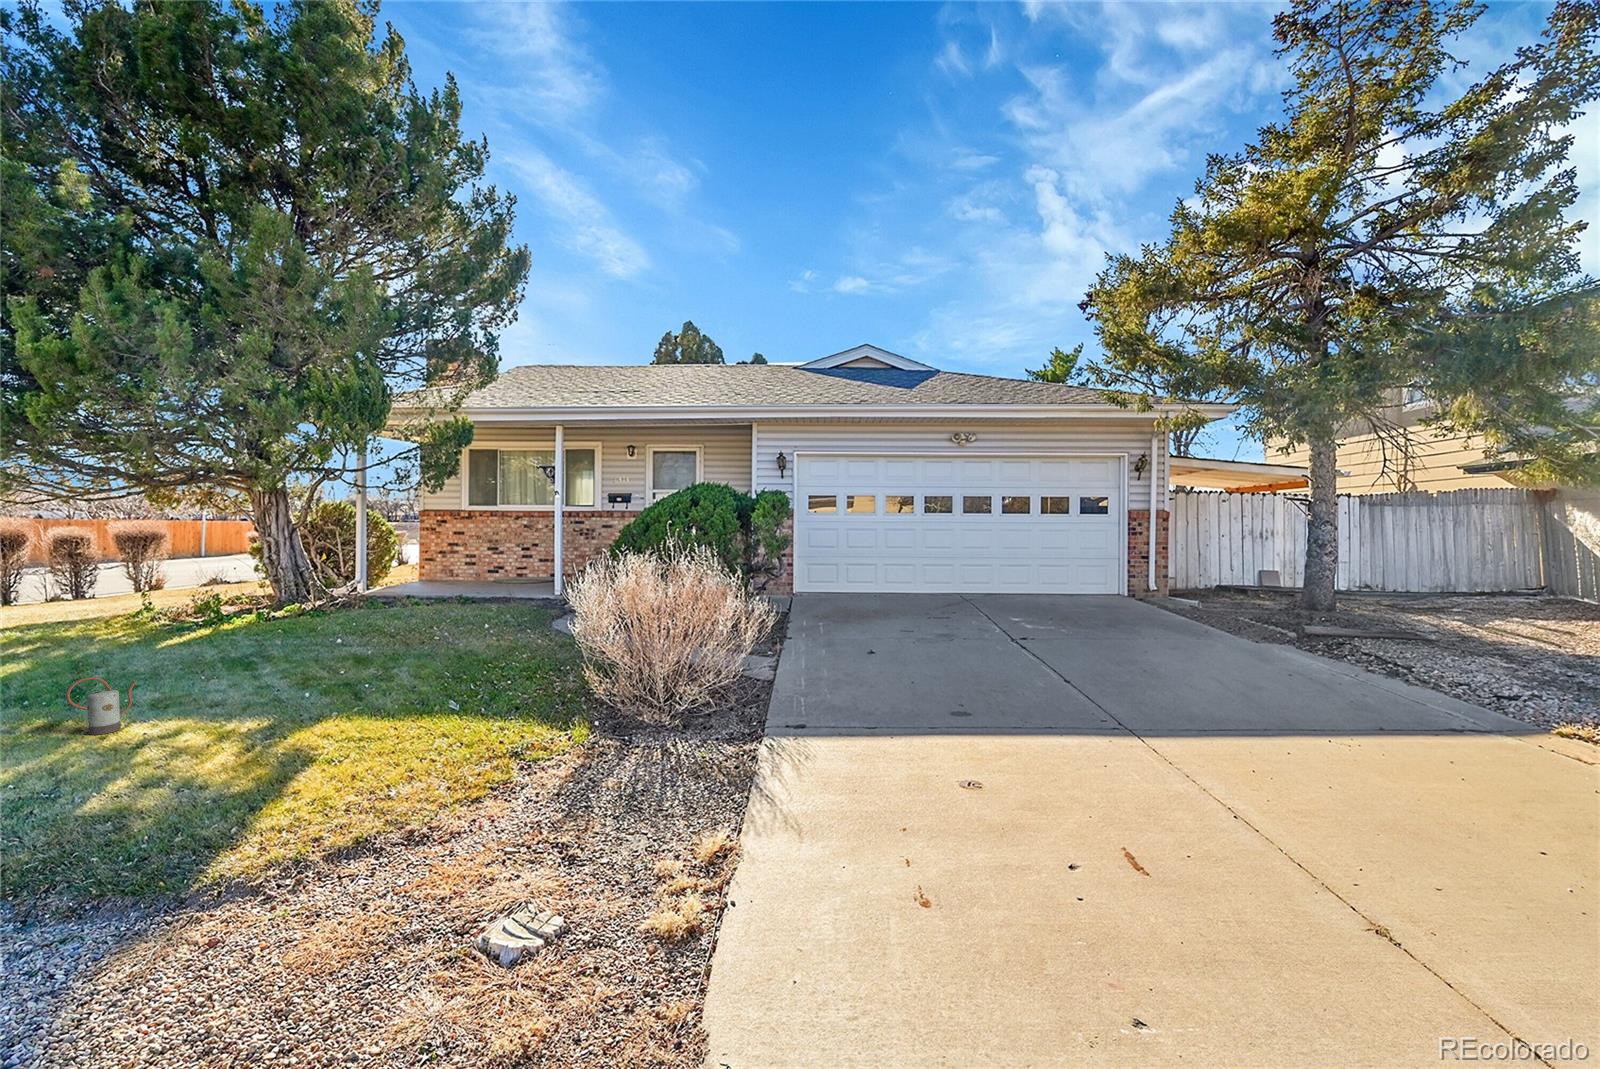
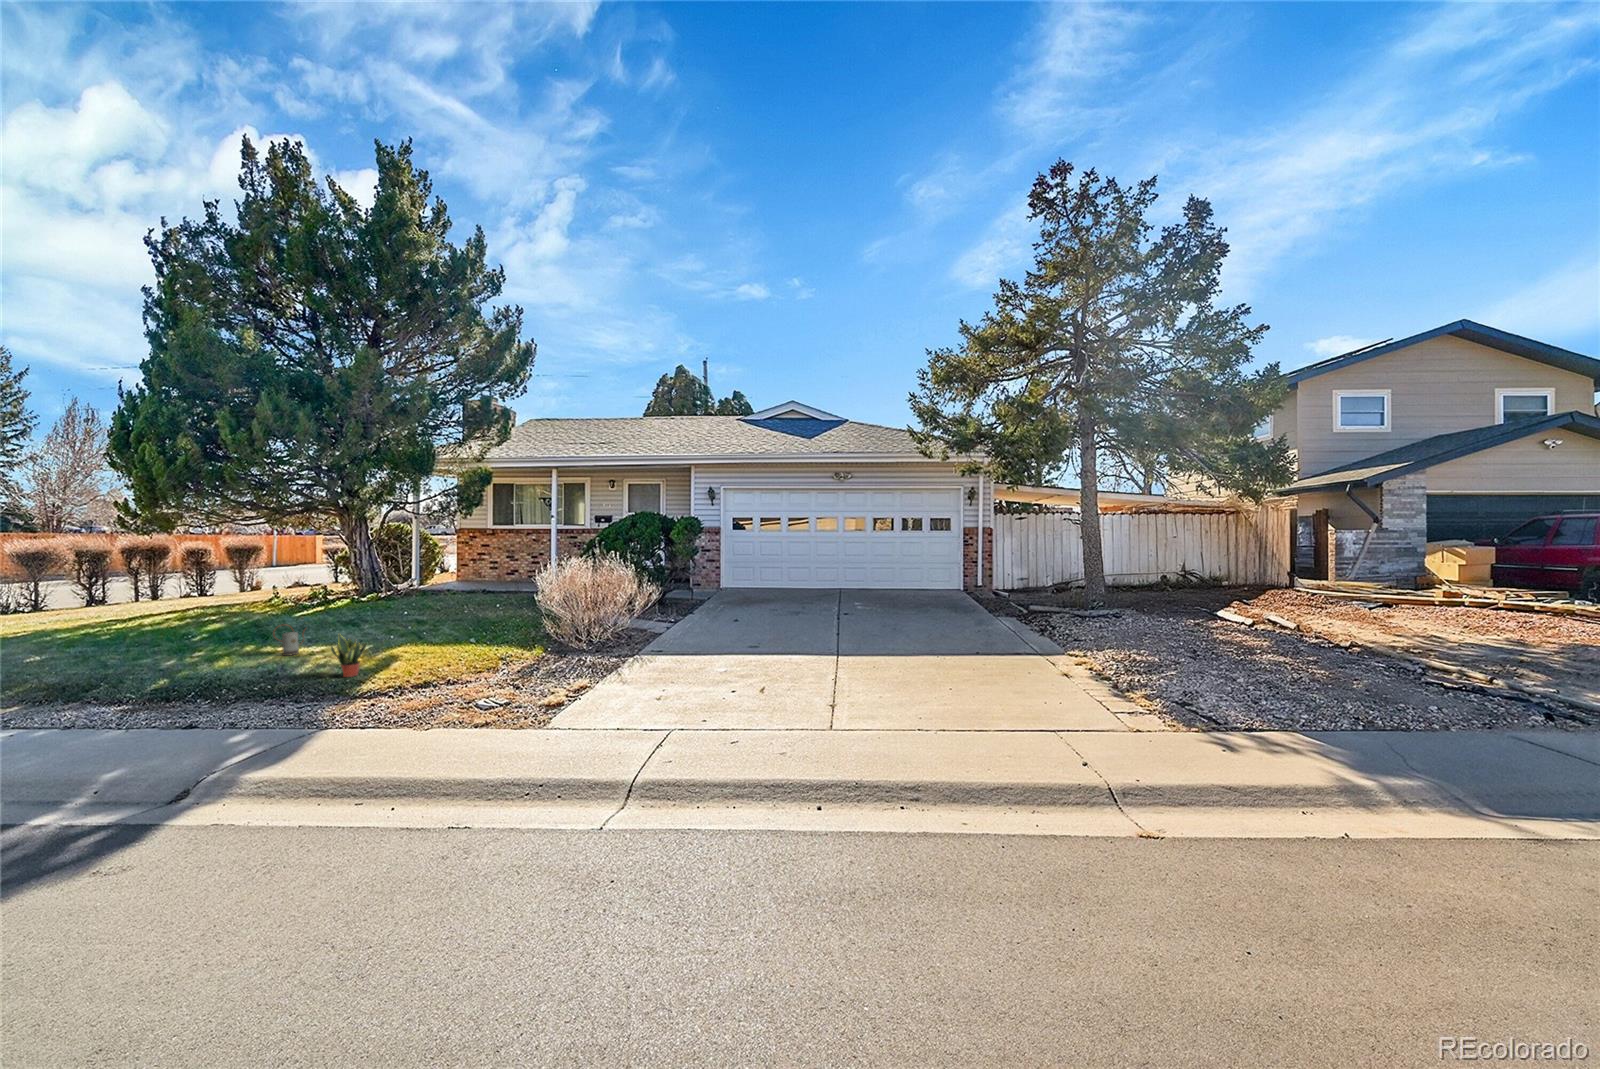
potted plant: none [143,710,223,796] -> present [331,634,366,677]

